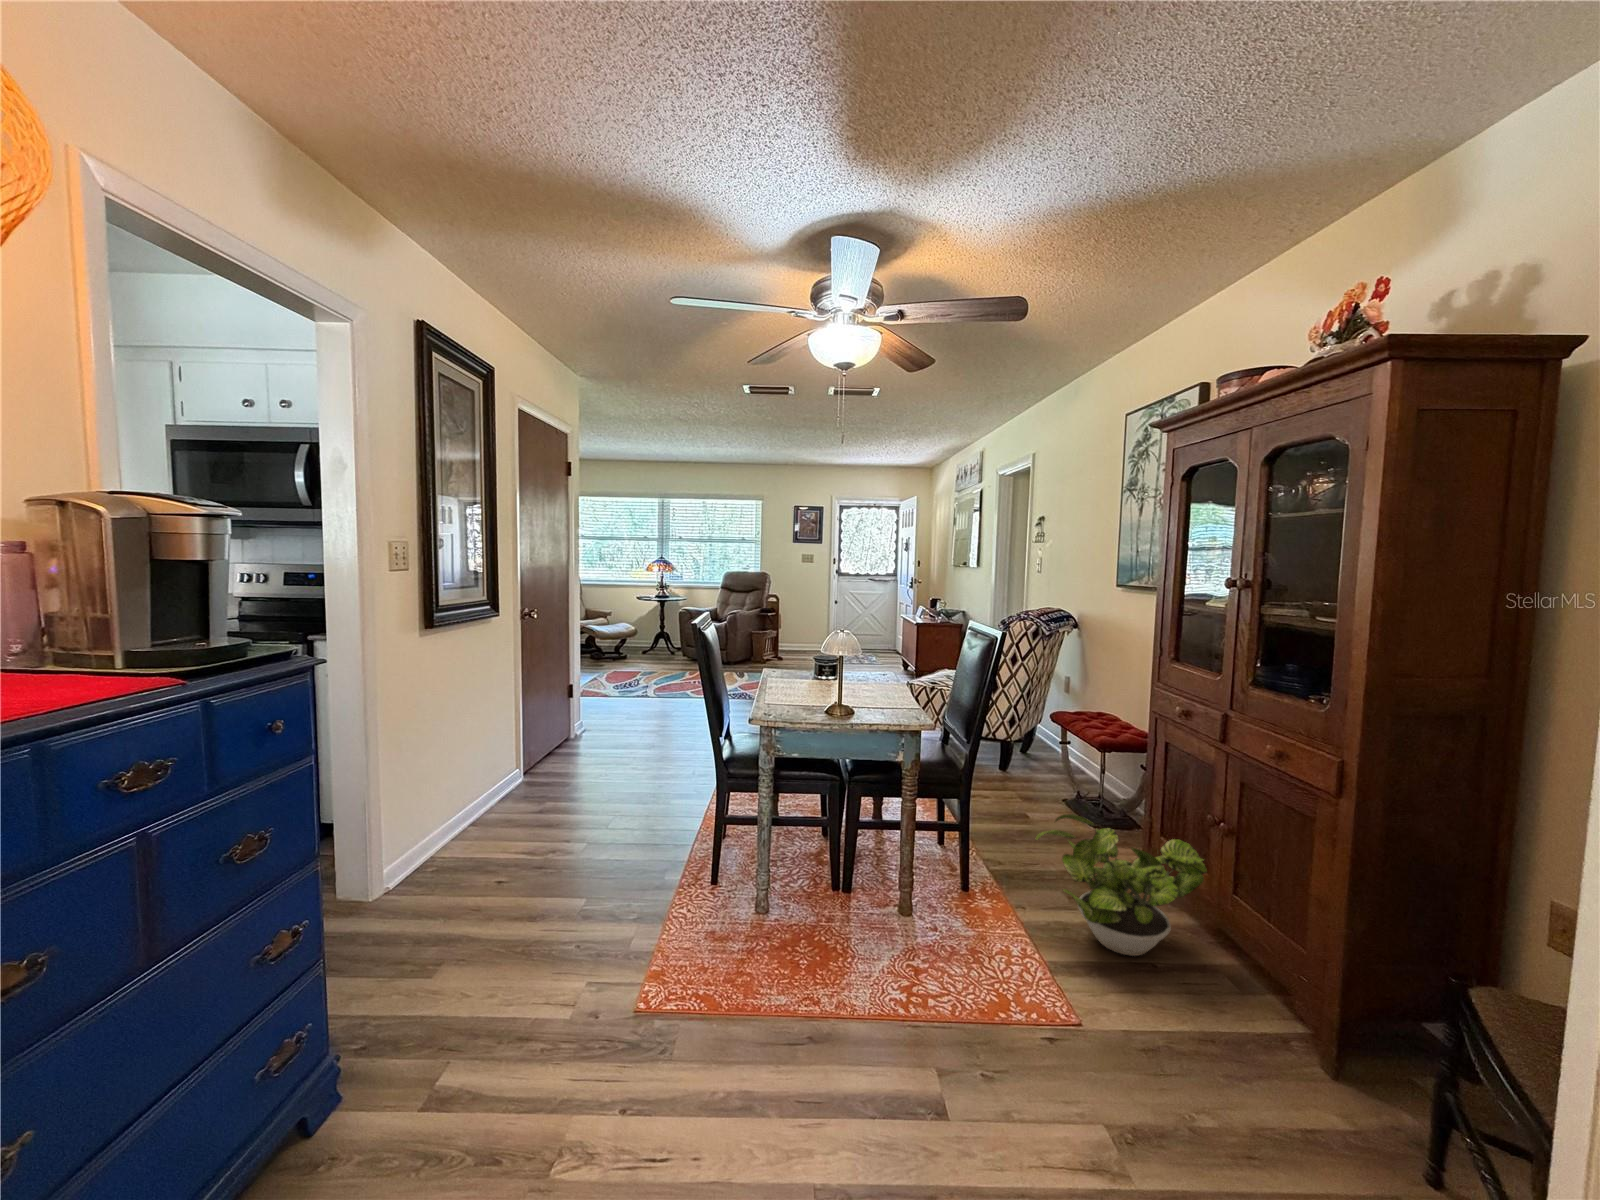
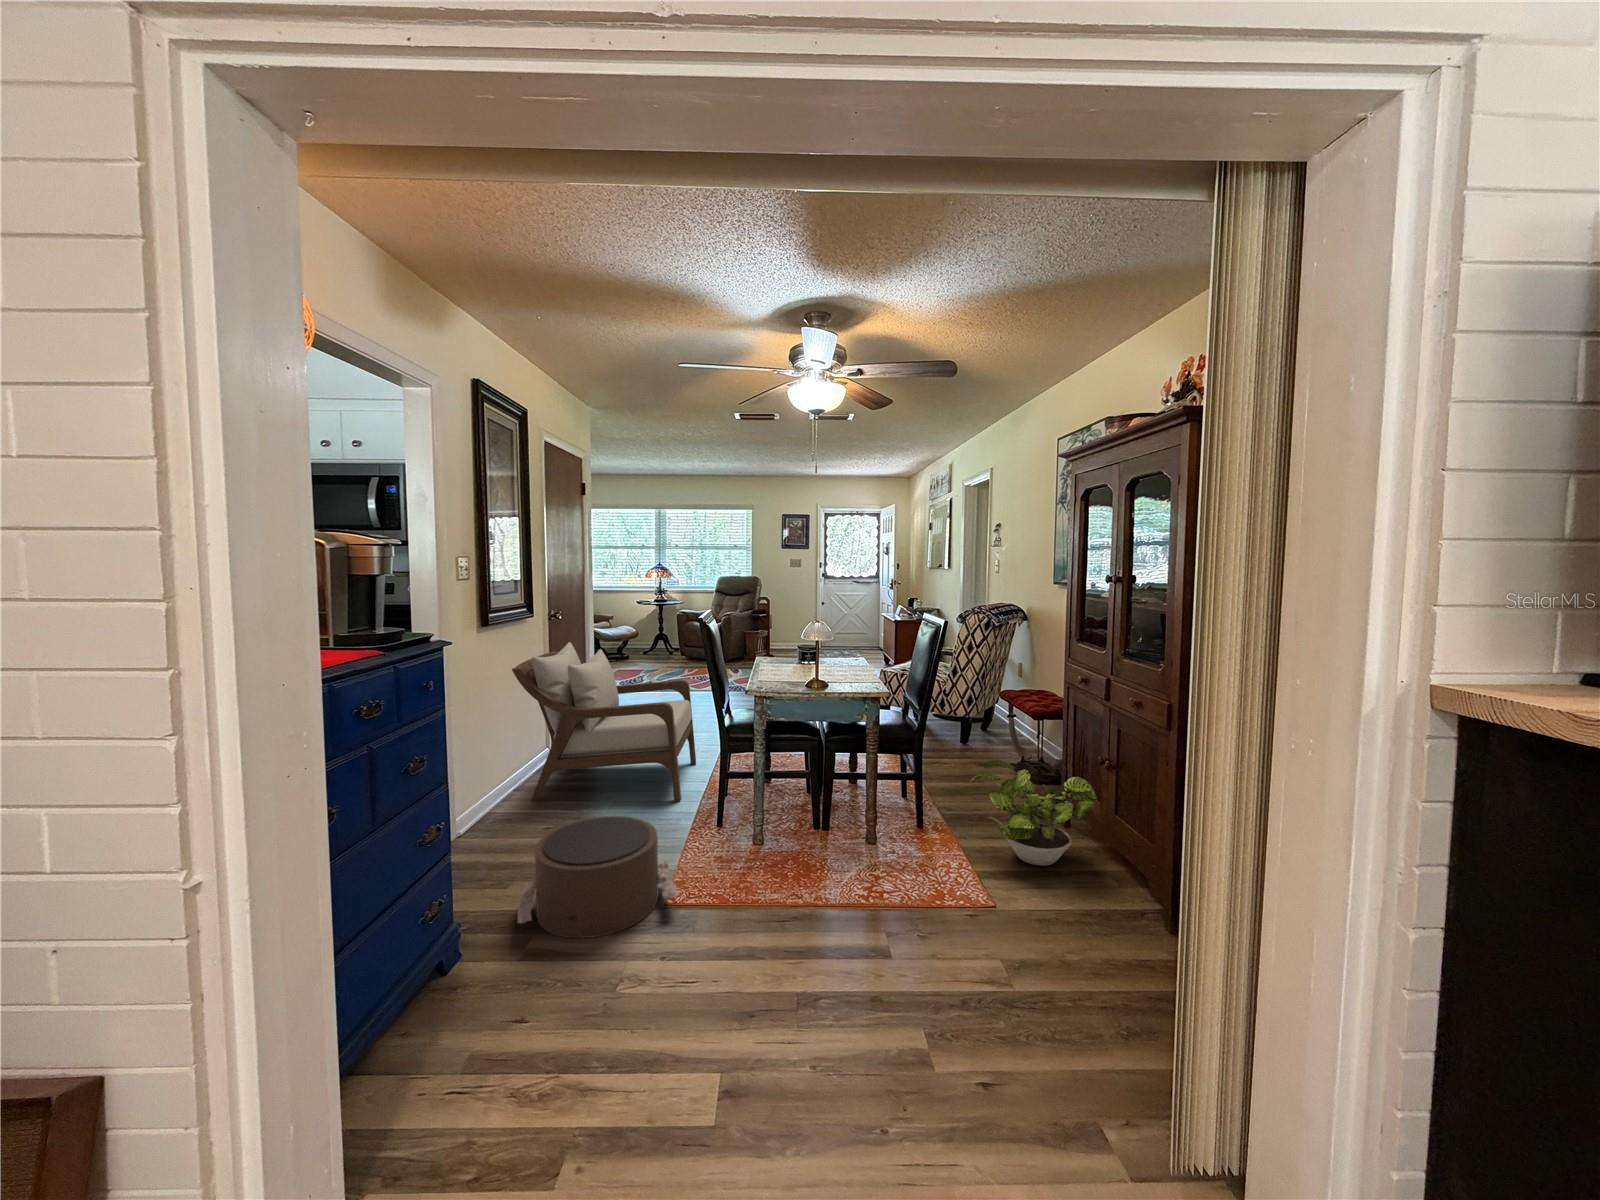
armchair: none [467,645,692,844] -> present [512,642,696,802]
pouf: none [424,880,651,1069] -> present [518,816,677,938]

